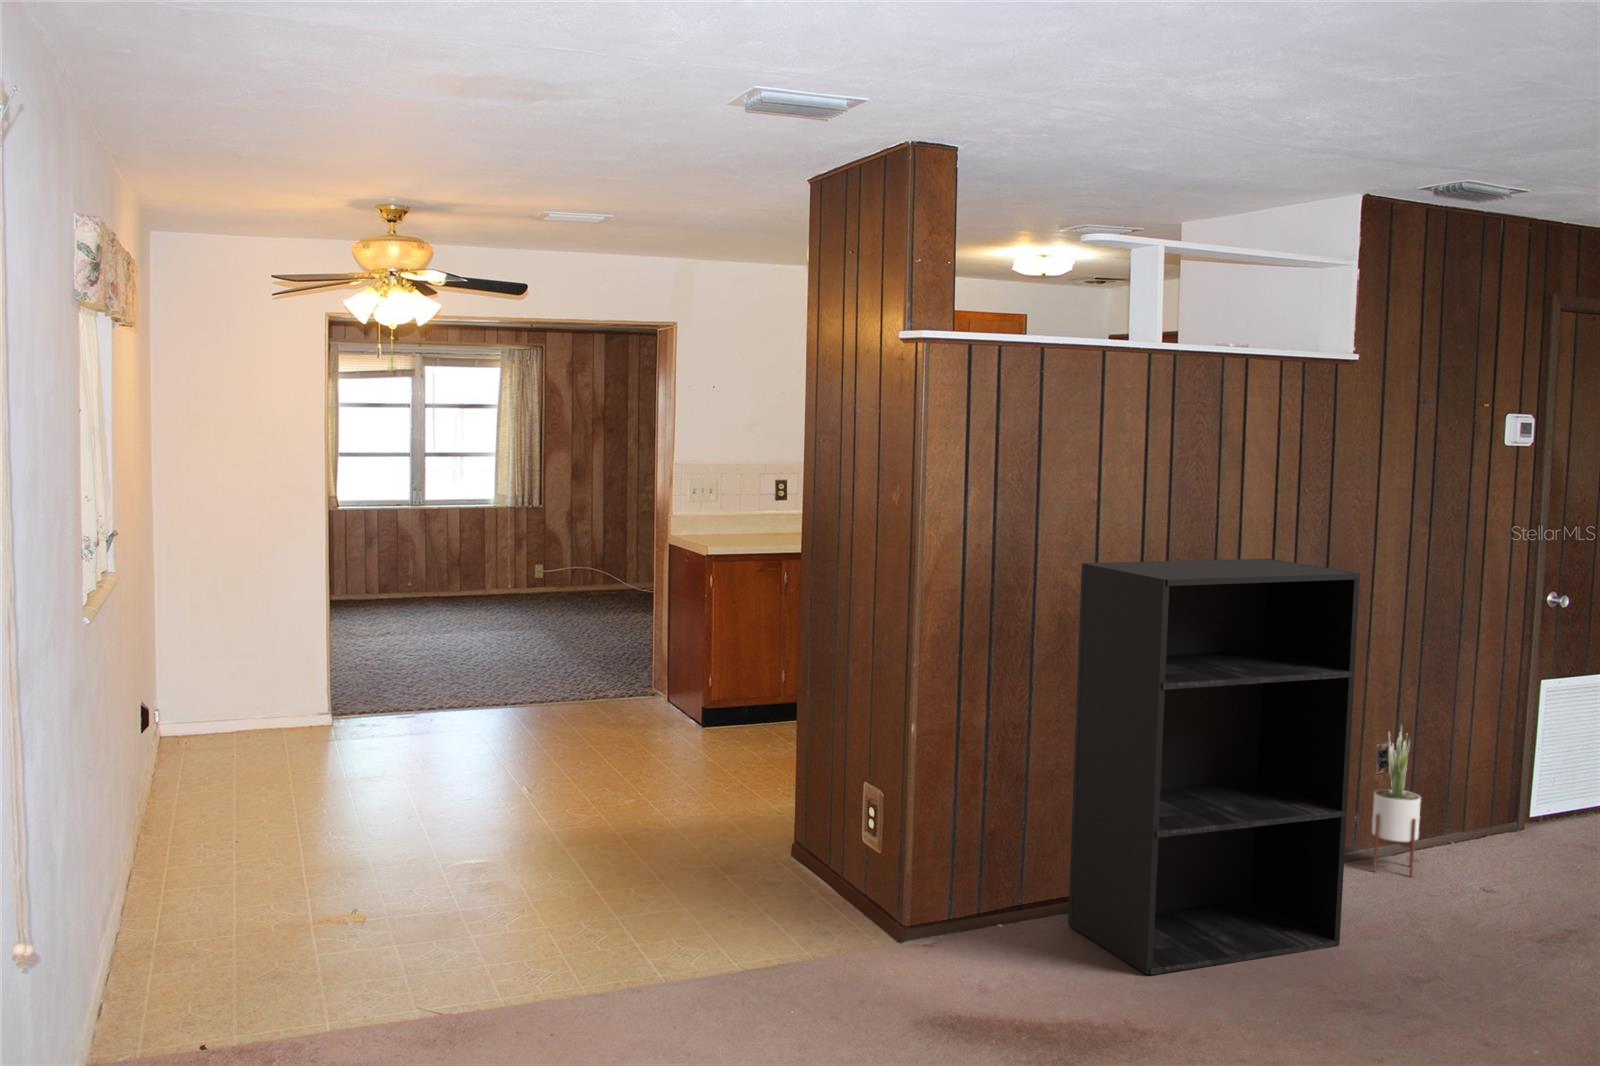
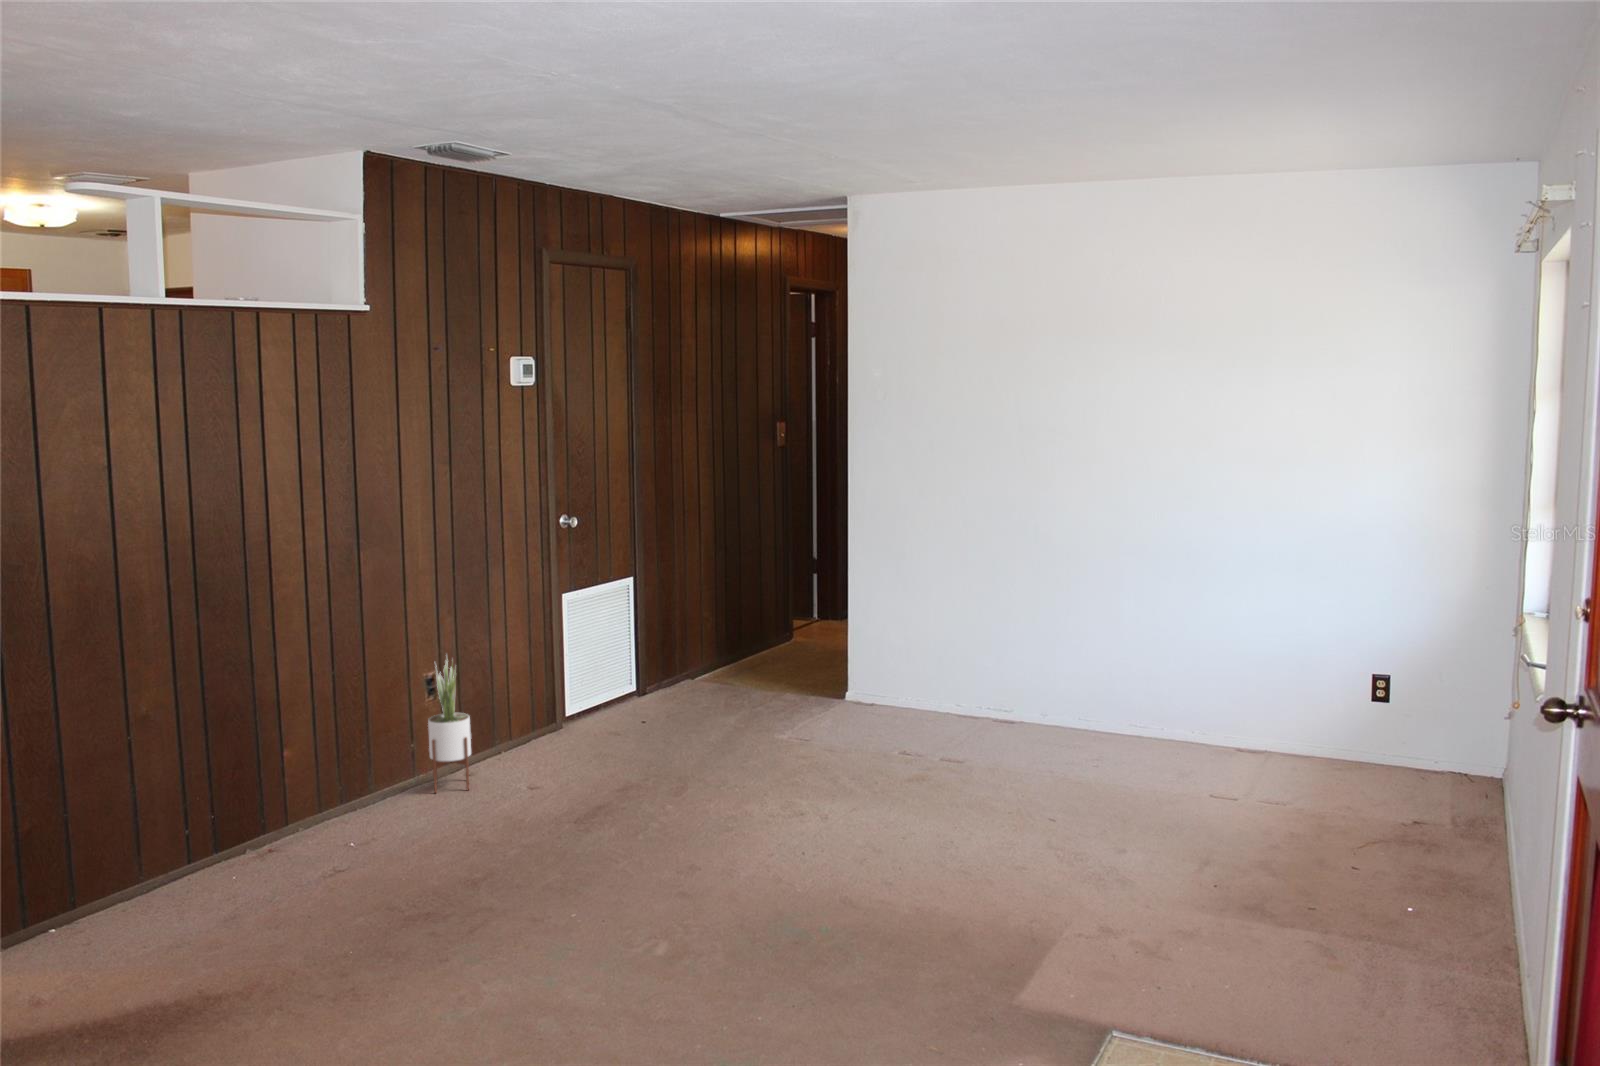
bookshelf: present [1068,559,1360,975] -> none [76,510,403,969]

